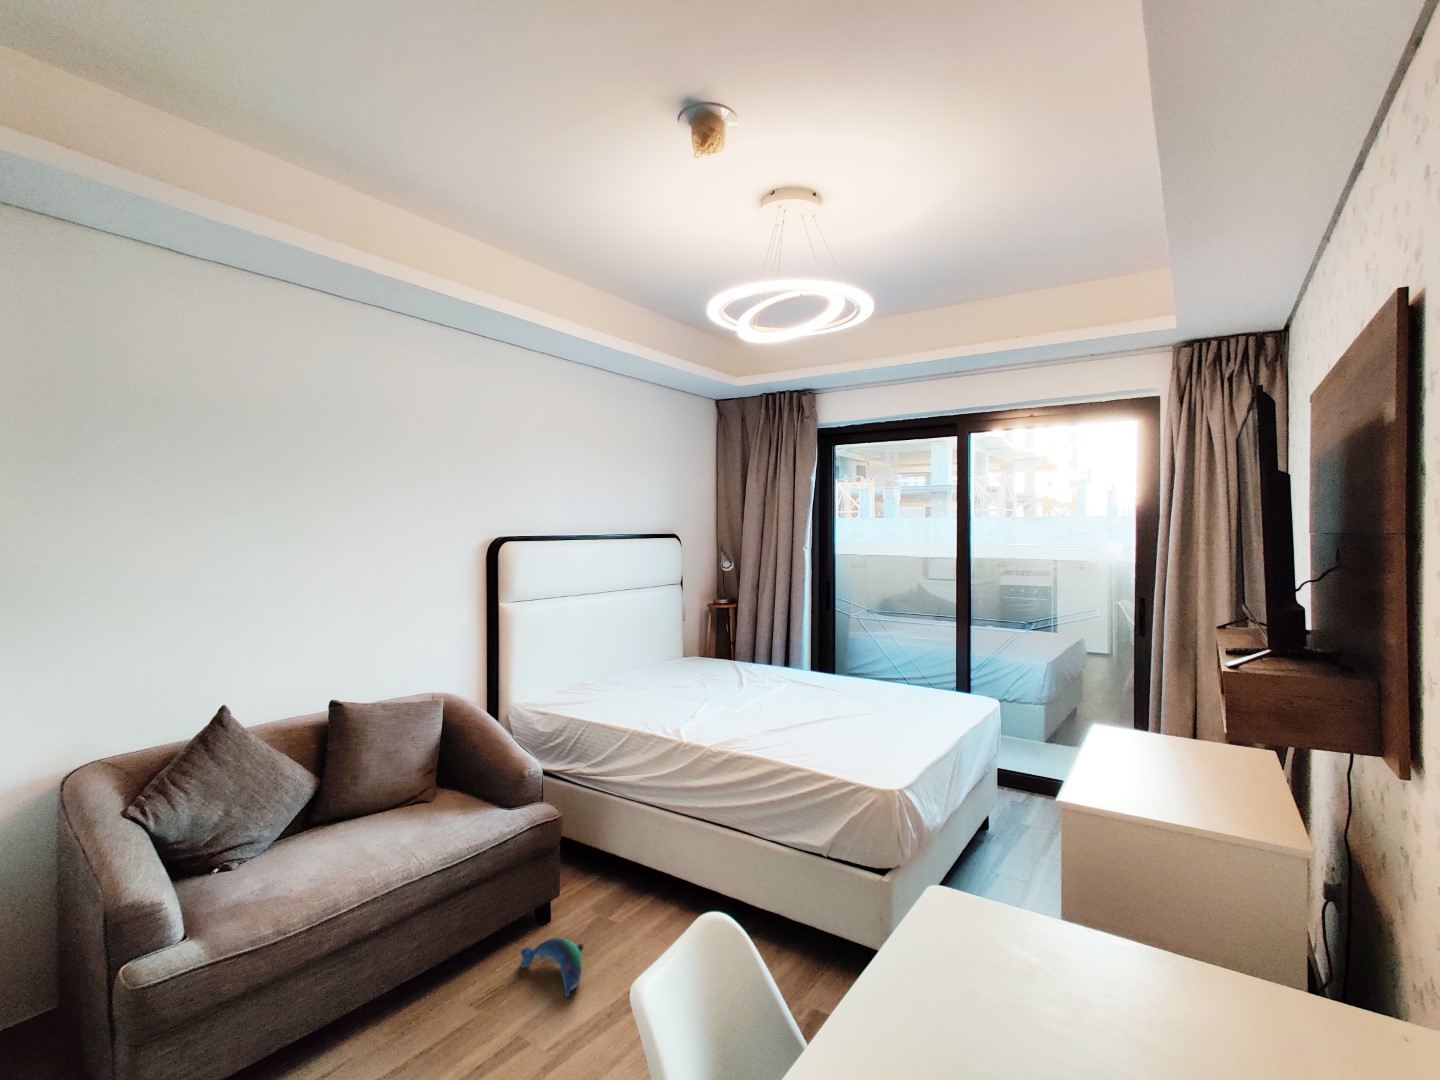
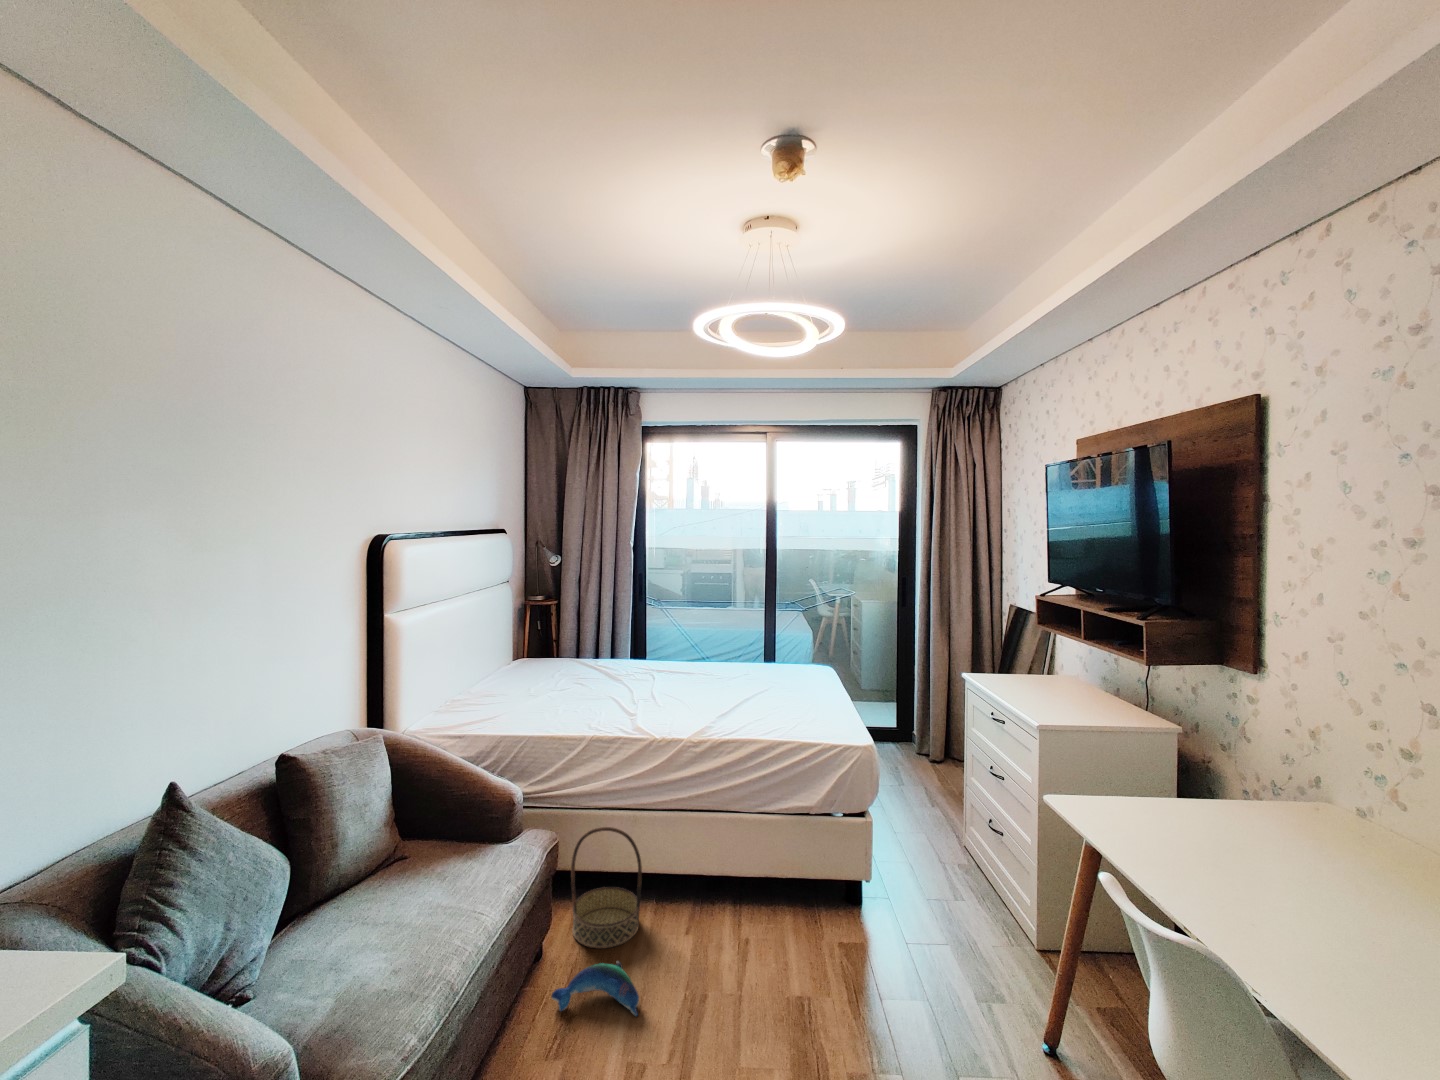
basket: none [587,816,651,933] -> present [571,827,642,949]

